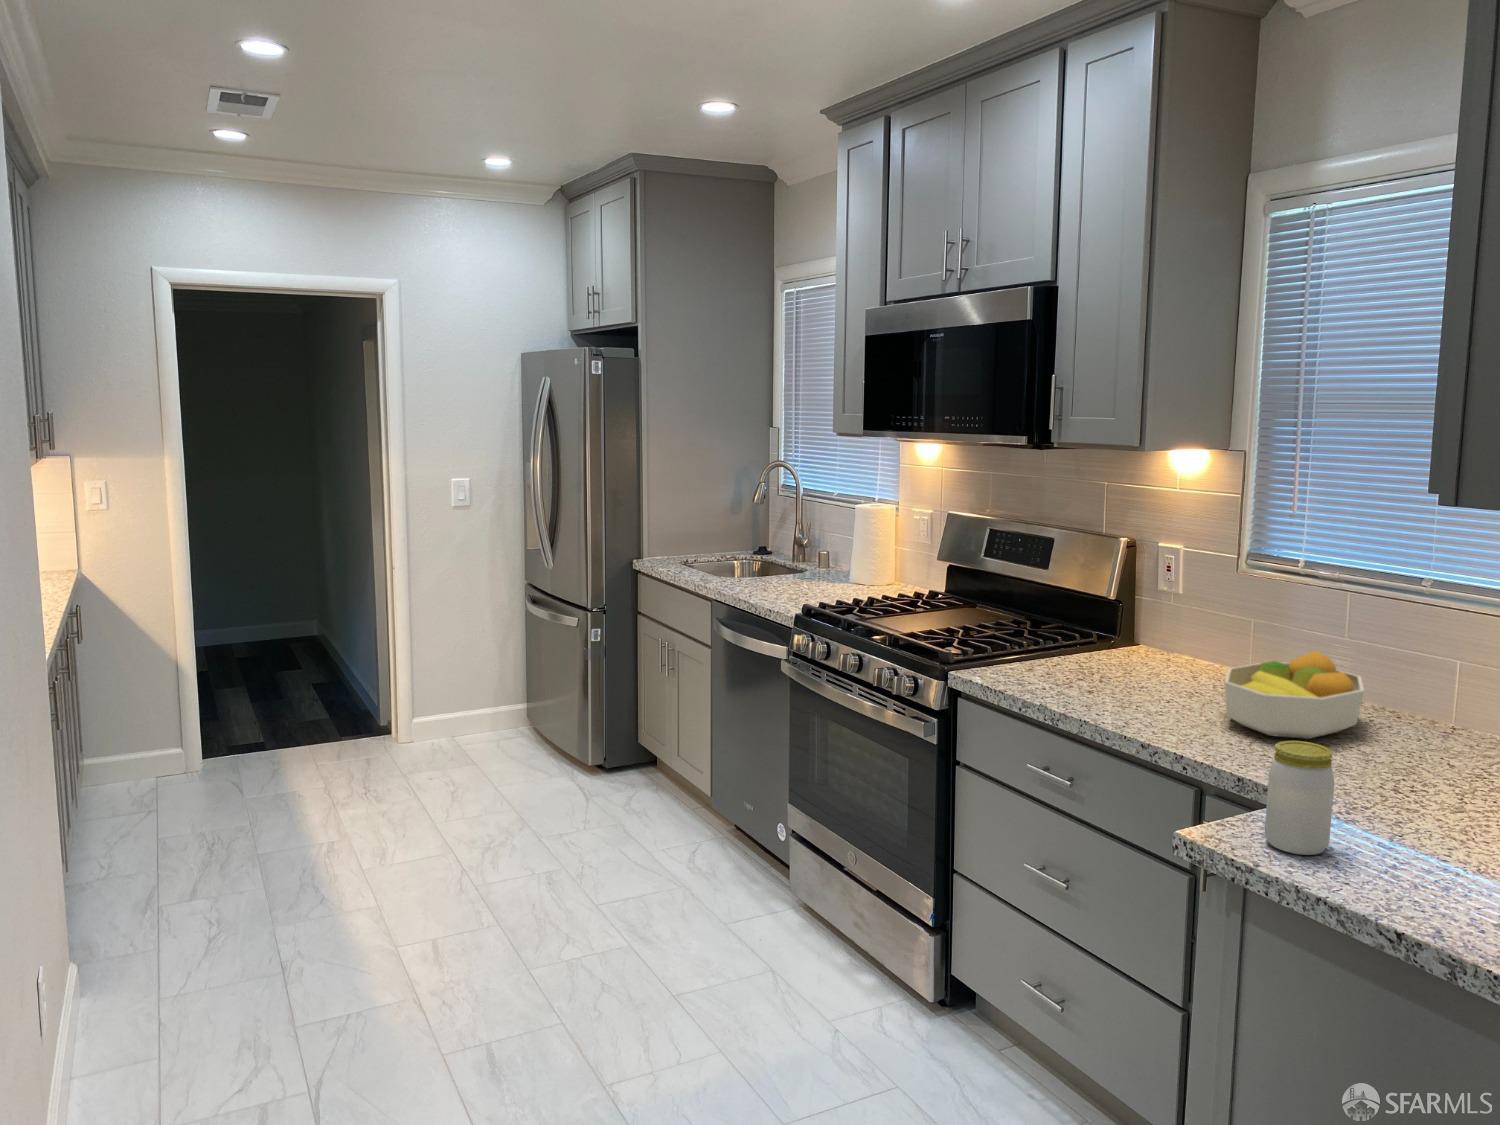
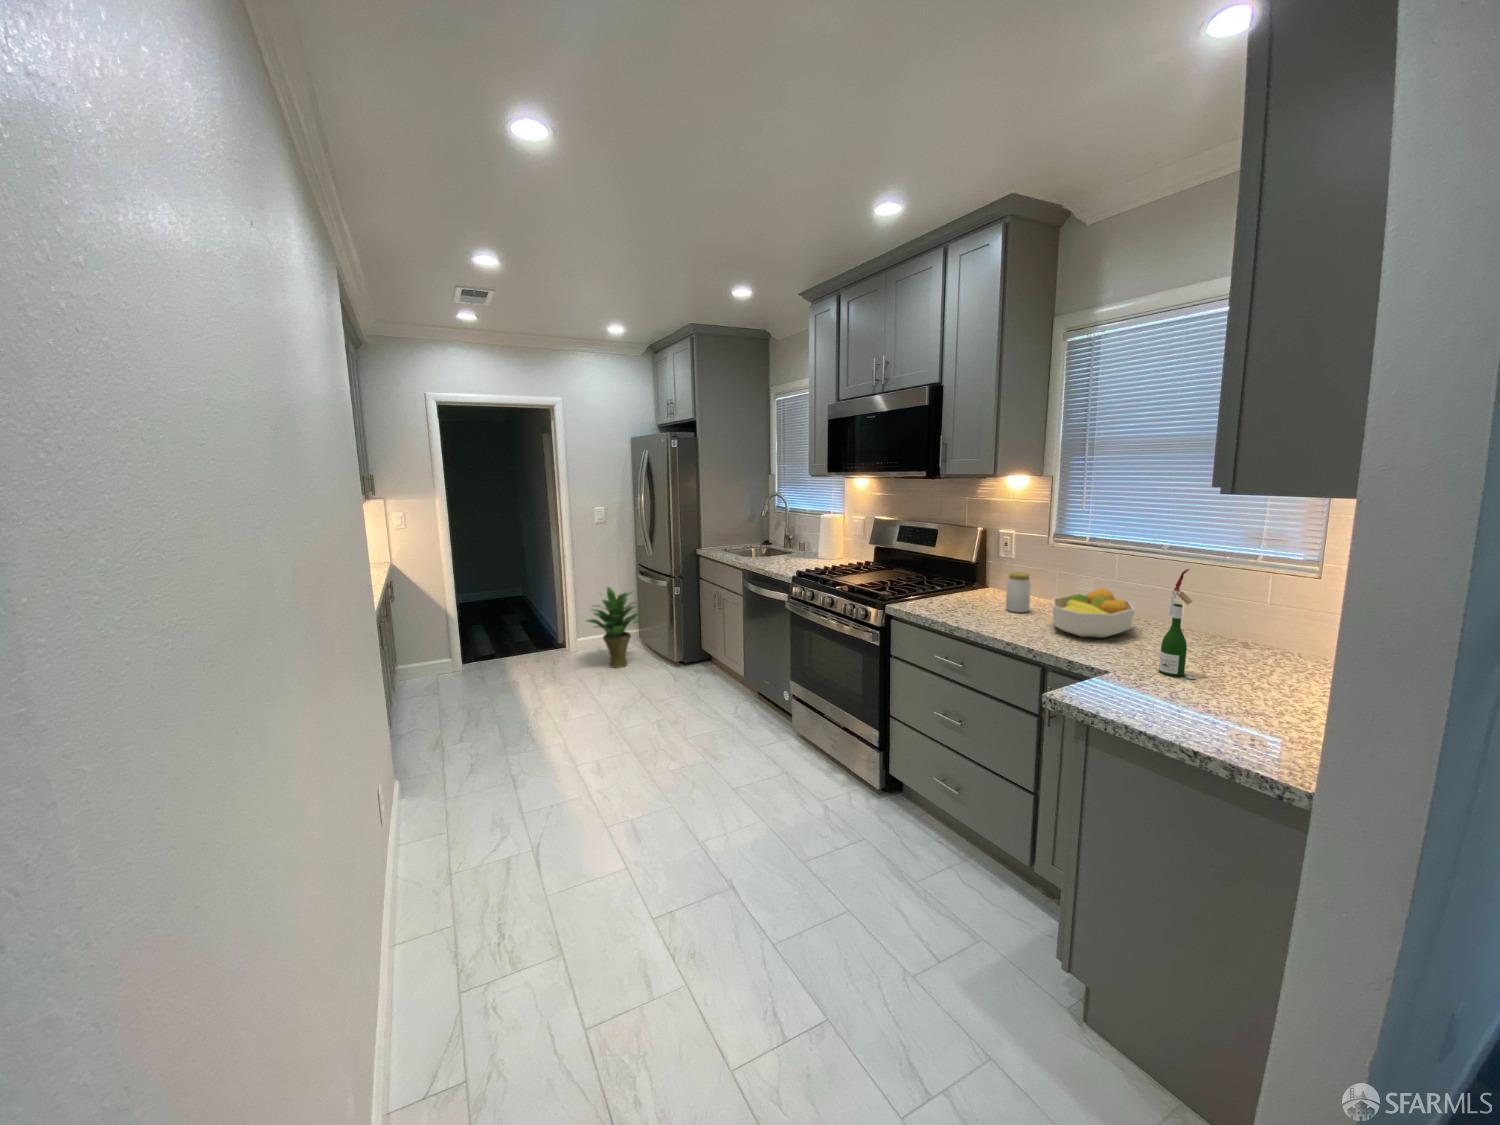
potted plant: none [430,624,539,771] -> present [587,587,643,668]
wine bottle: none [1385,625,1443,813] -> present [1159,569,1196,679]
jar: present [1265,741,1334,855] -> present [1006,572,1031,613]

